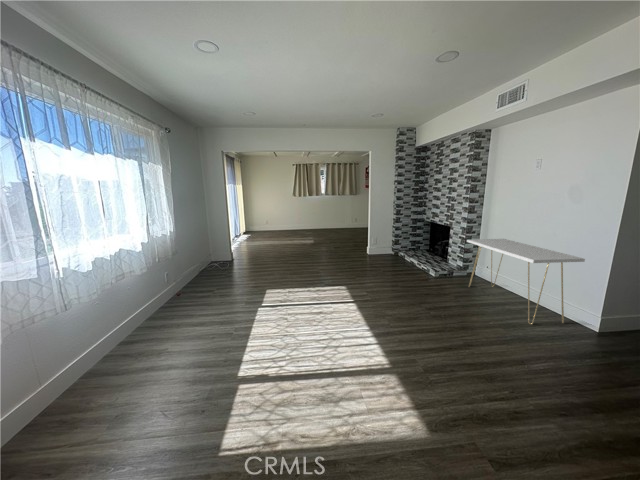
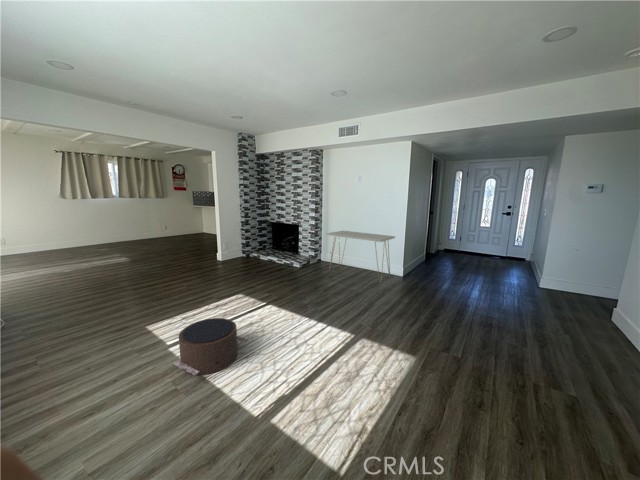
pouf: none [243,294,296,334] -> present [174,318,249,375]

